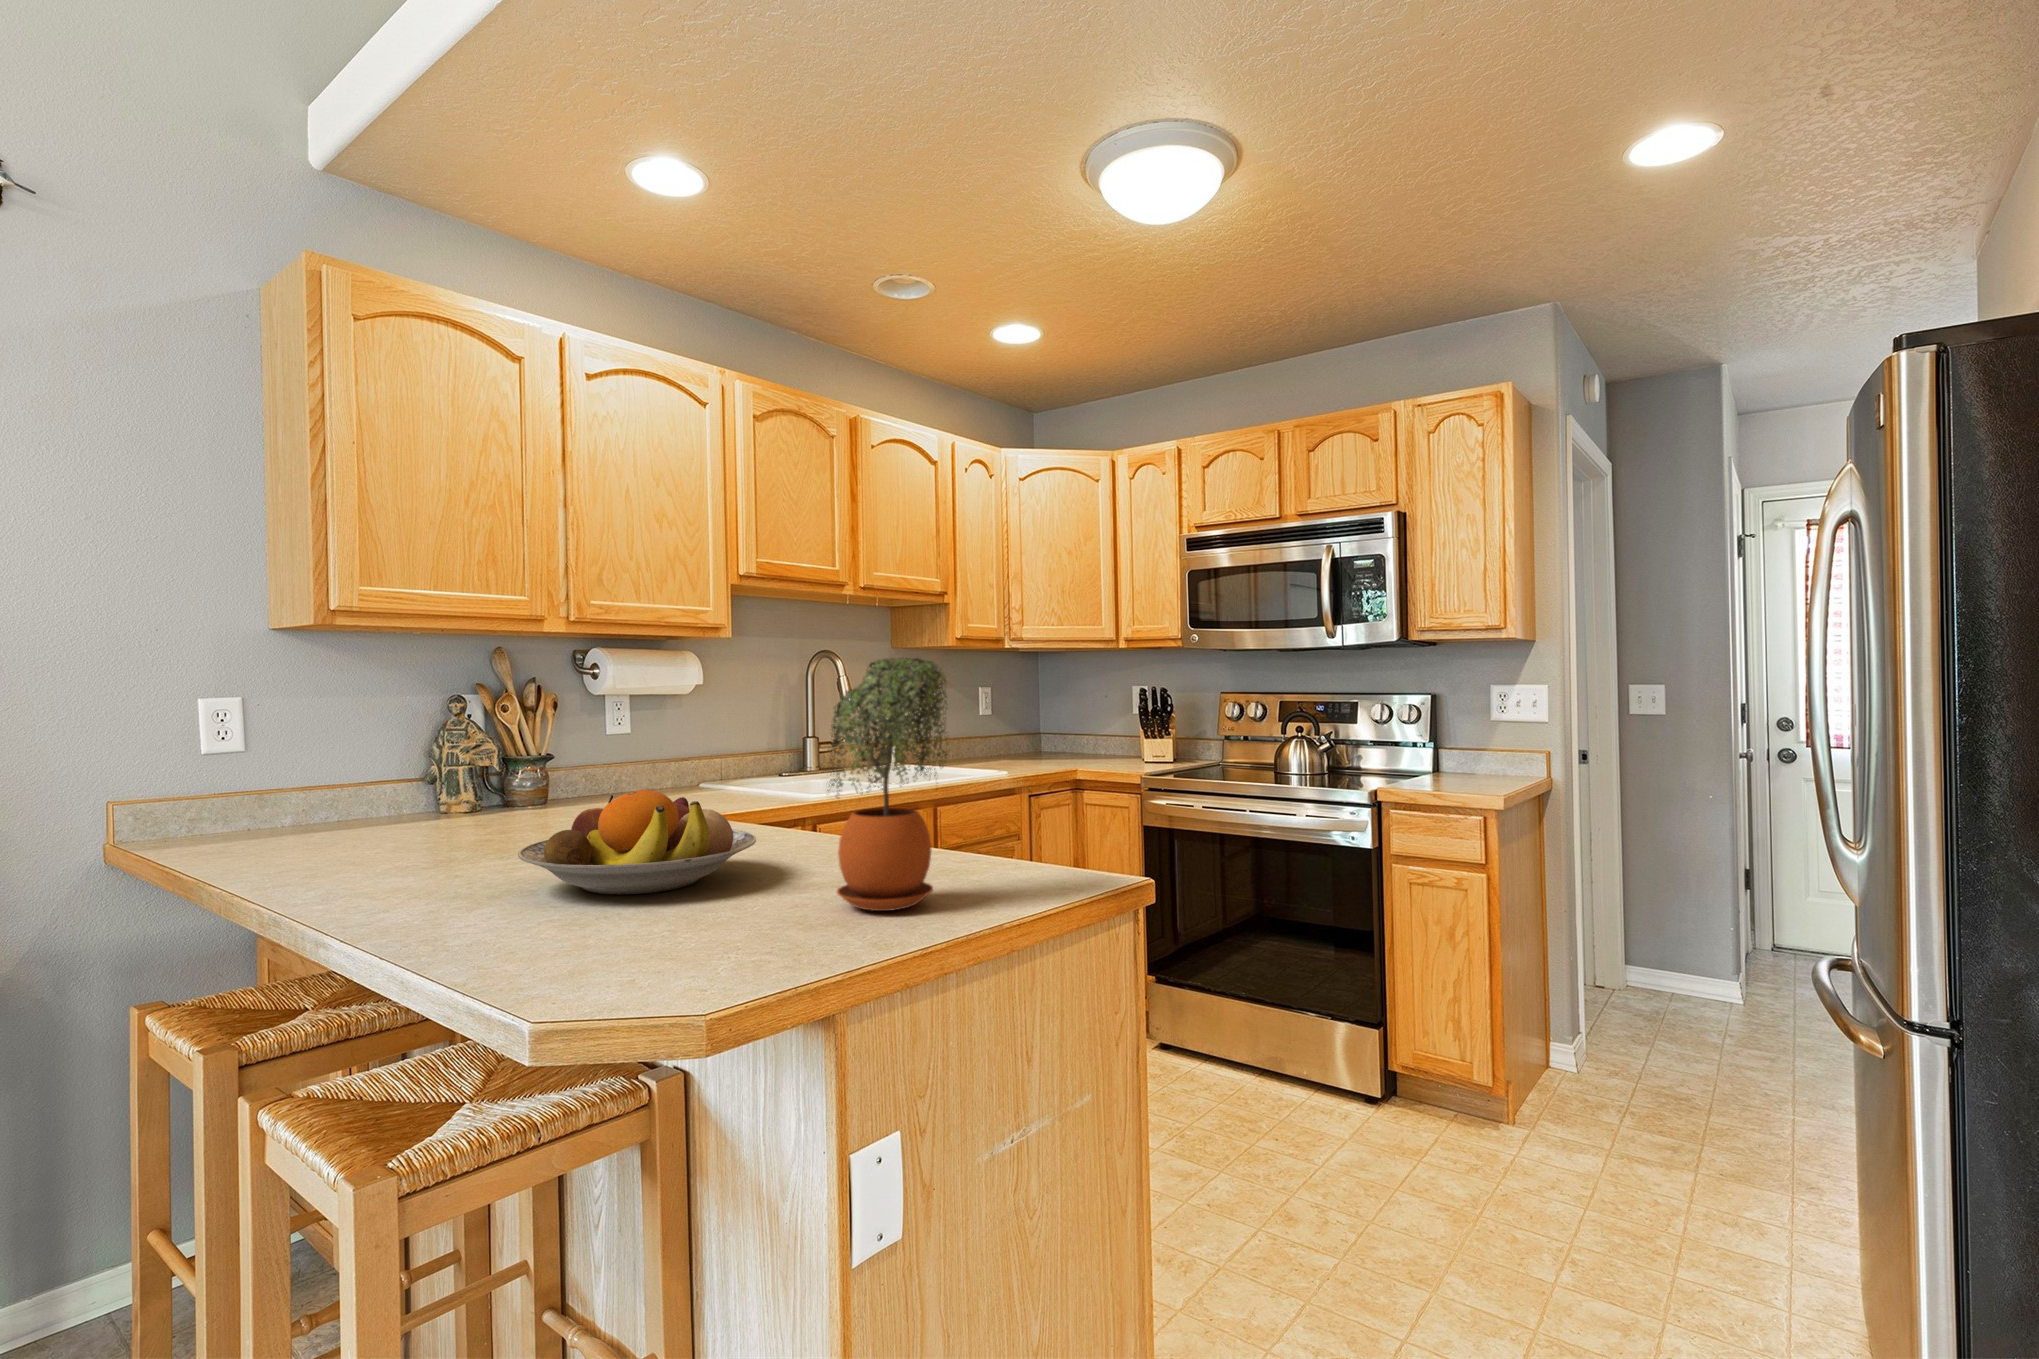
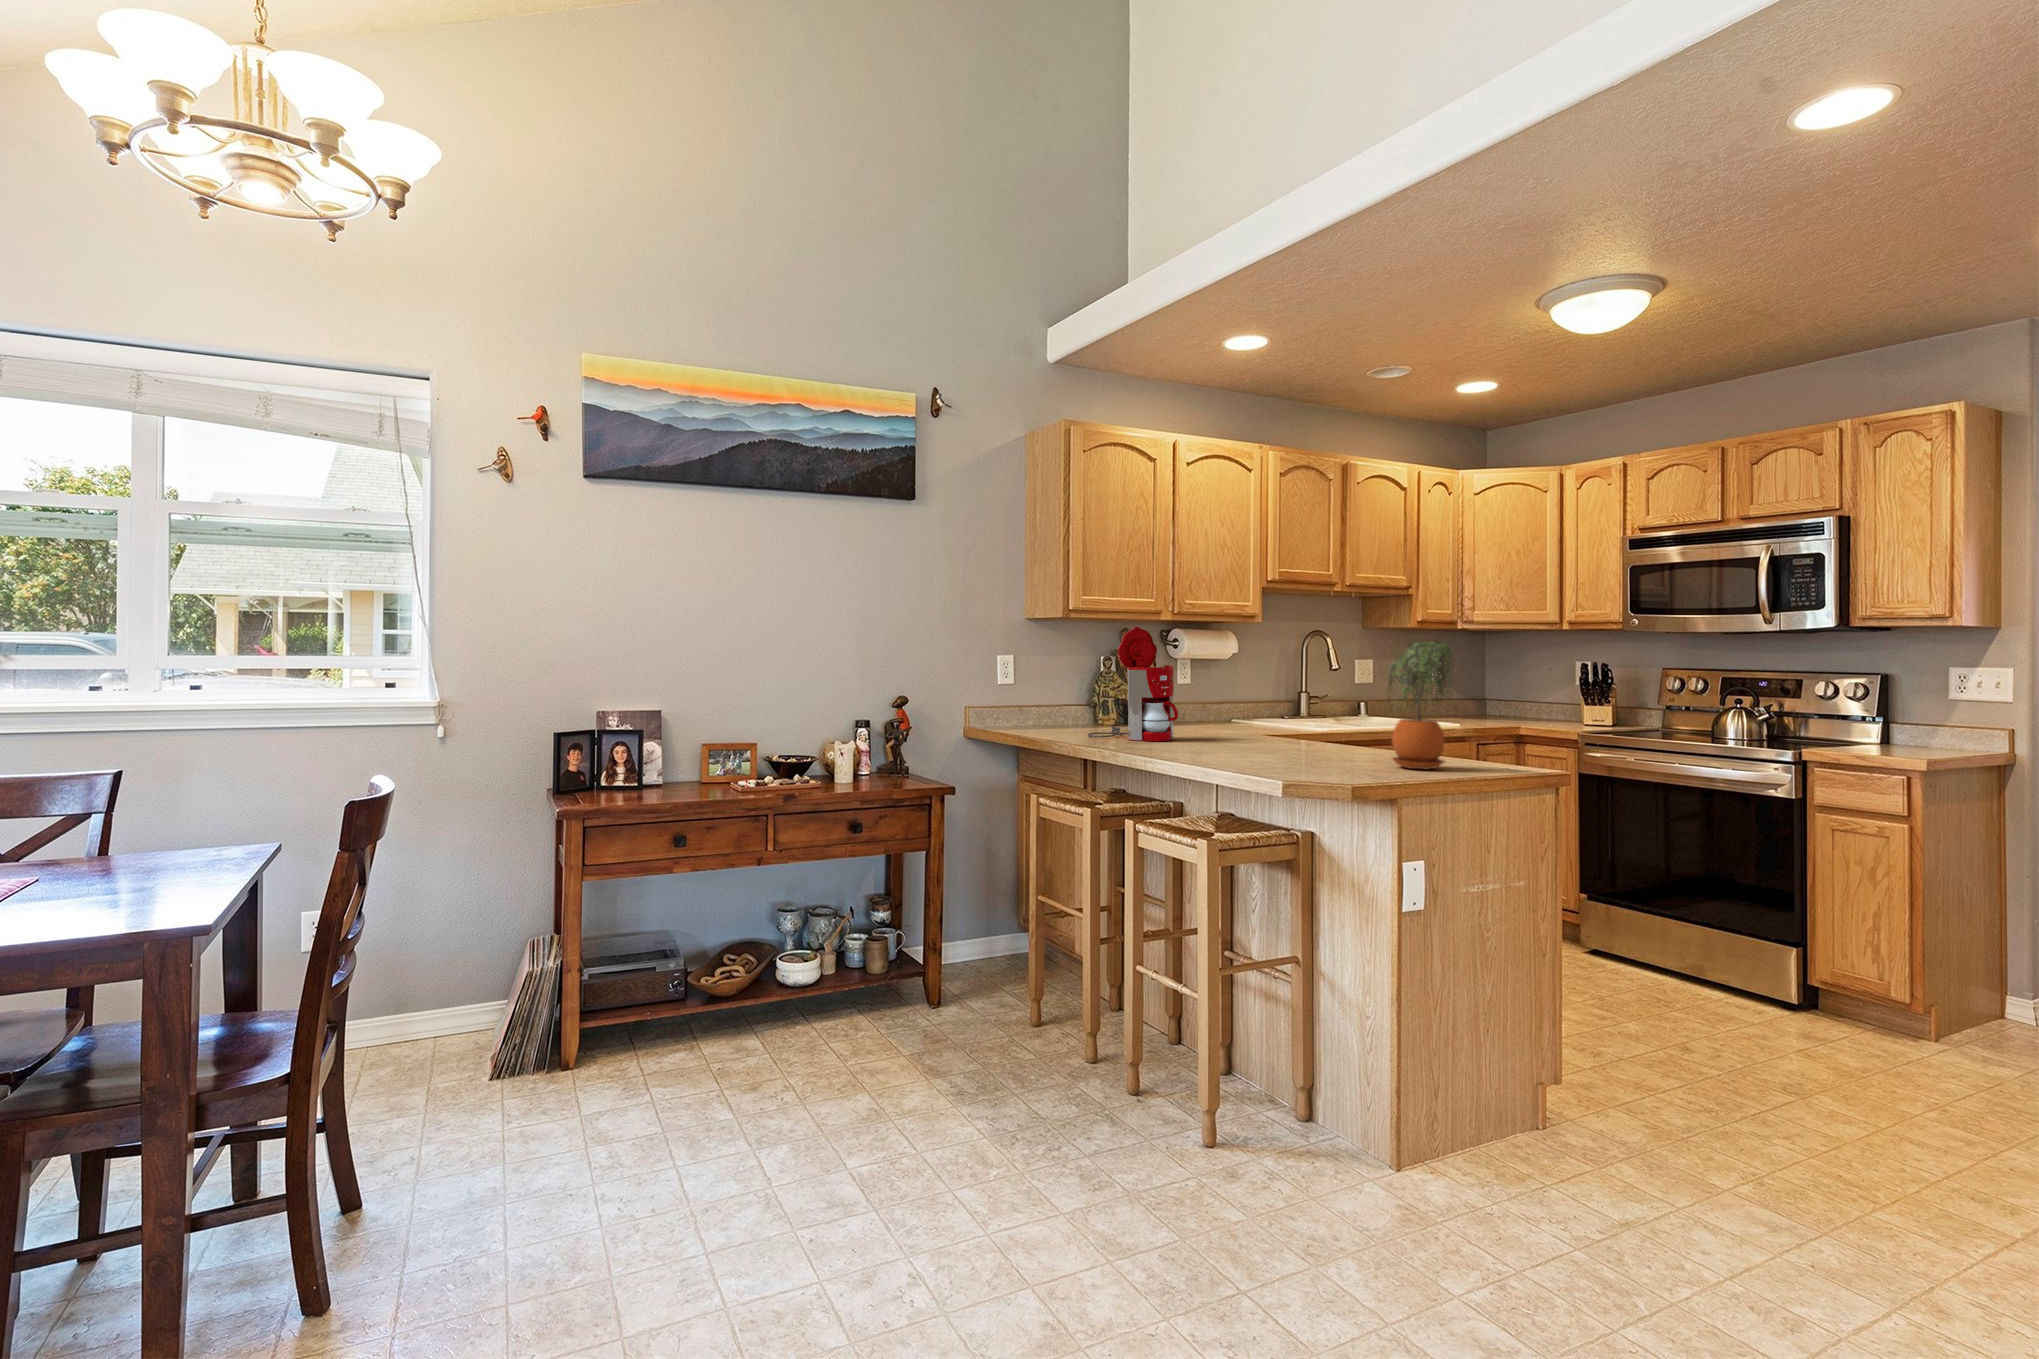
coffee maker: none [335,641,511,859] -> present [1088,627,1178,741]
fruit bowl: present [518,790,756,895] -> none [1214,706,1334,757]

